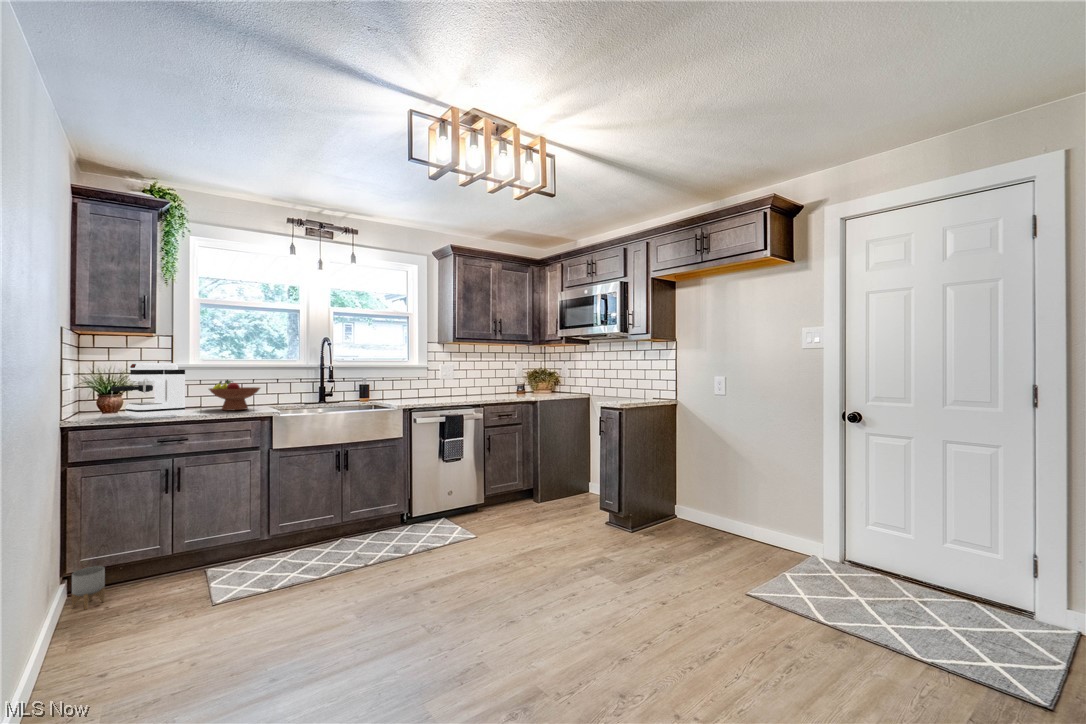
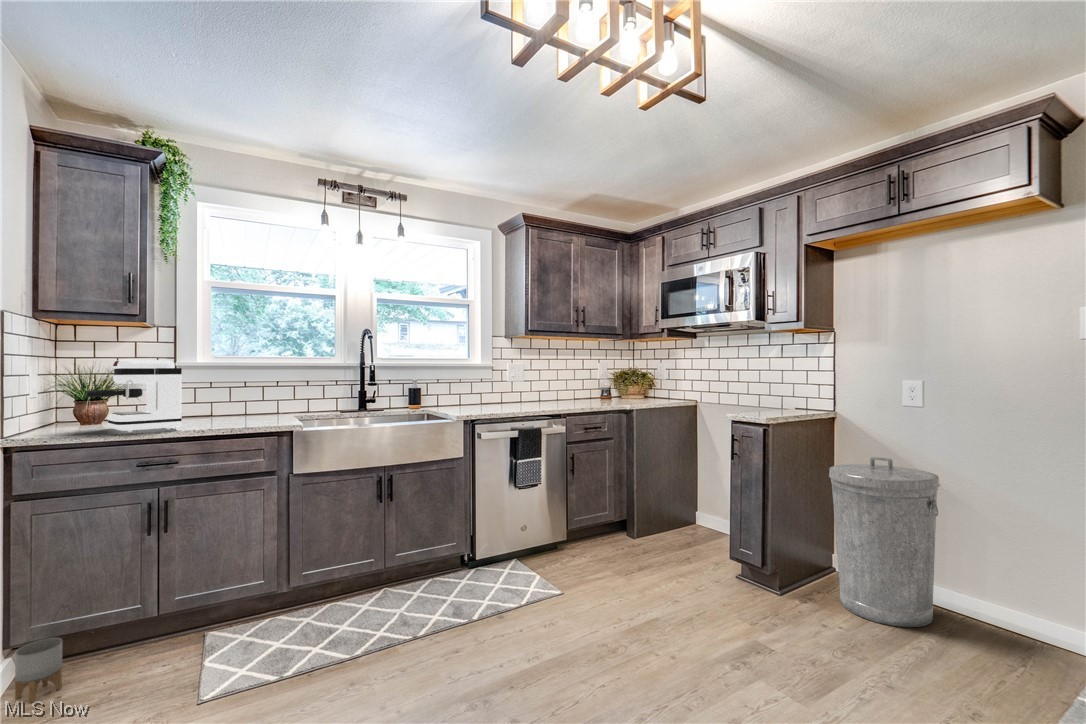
fruit bowl: present [209,380,260,410] -> none [217,382,284,422]
trash can: none [664,433,730,545] -> present [829,457,940,627]

